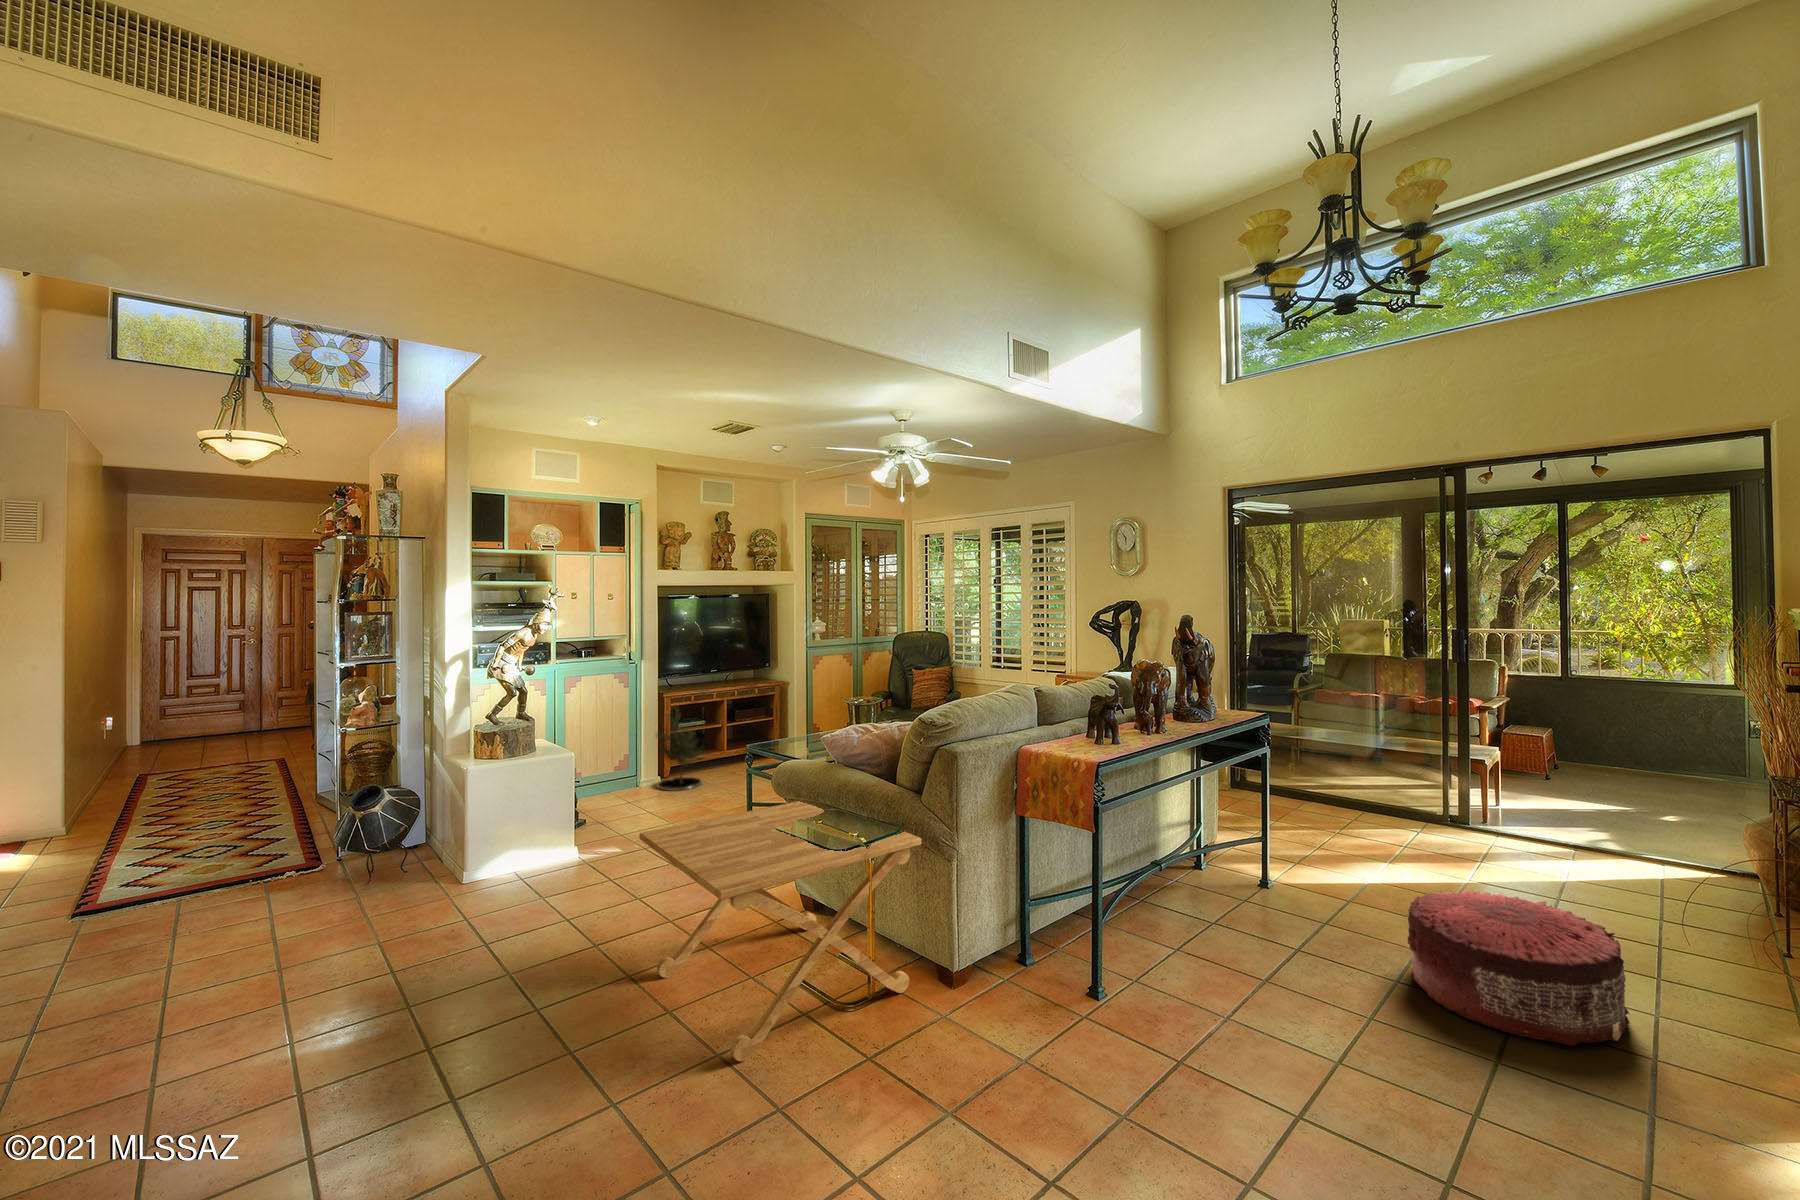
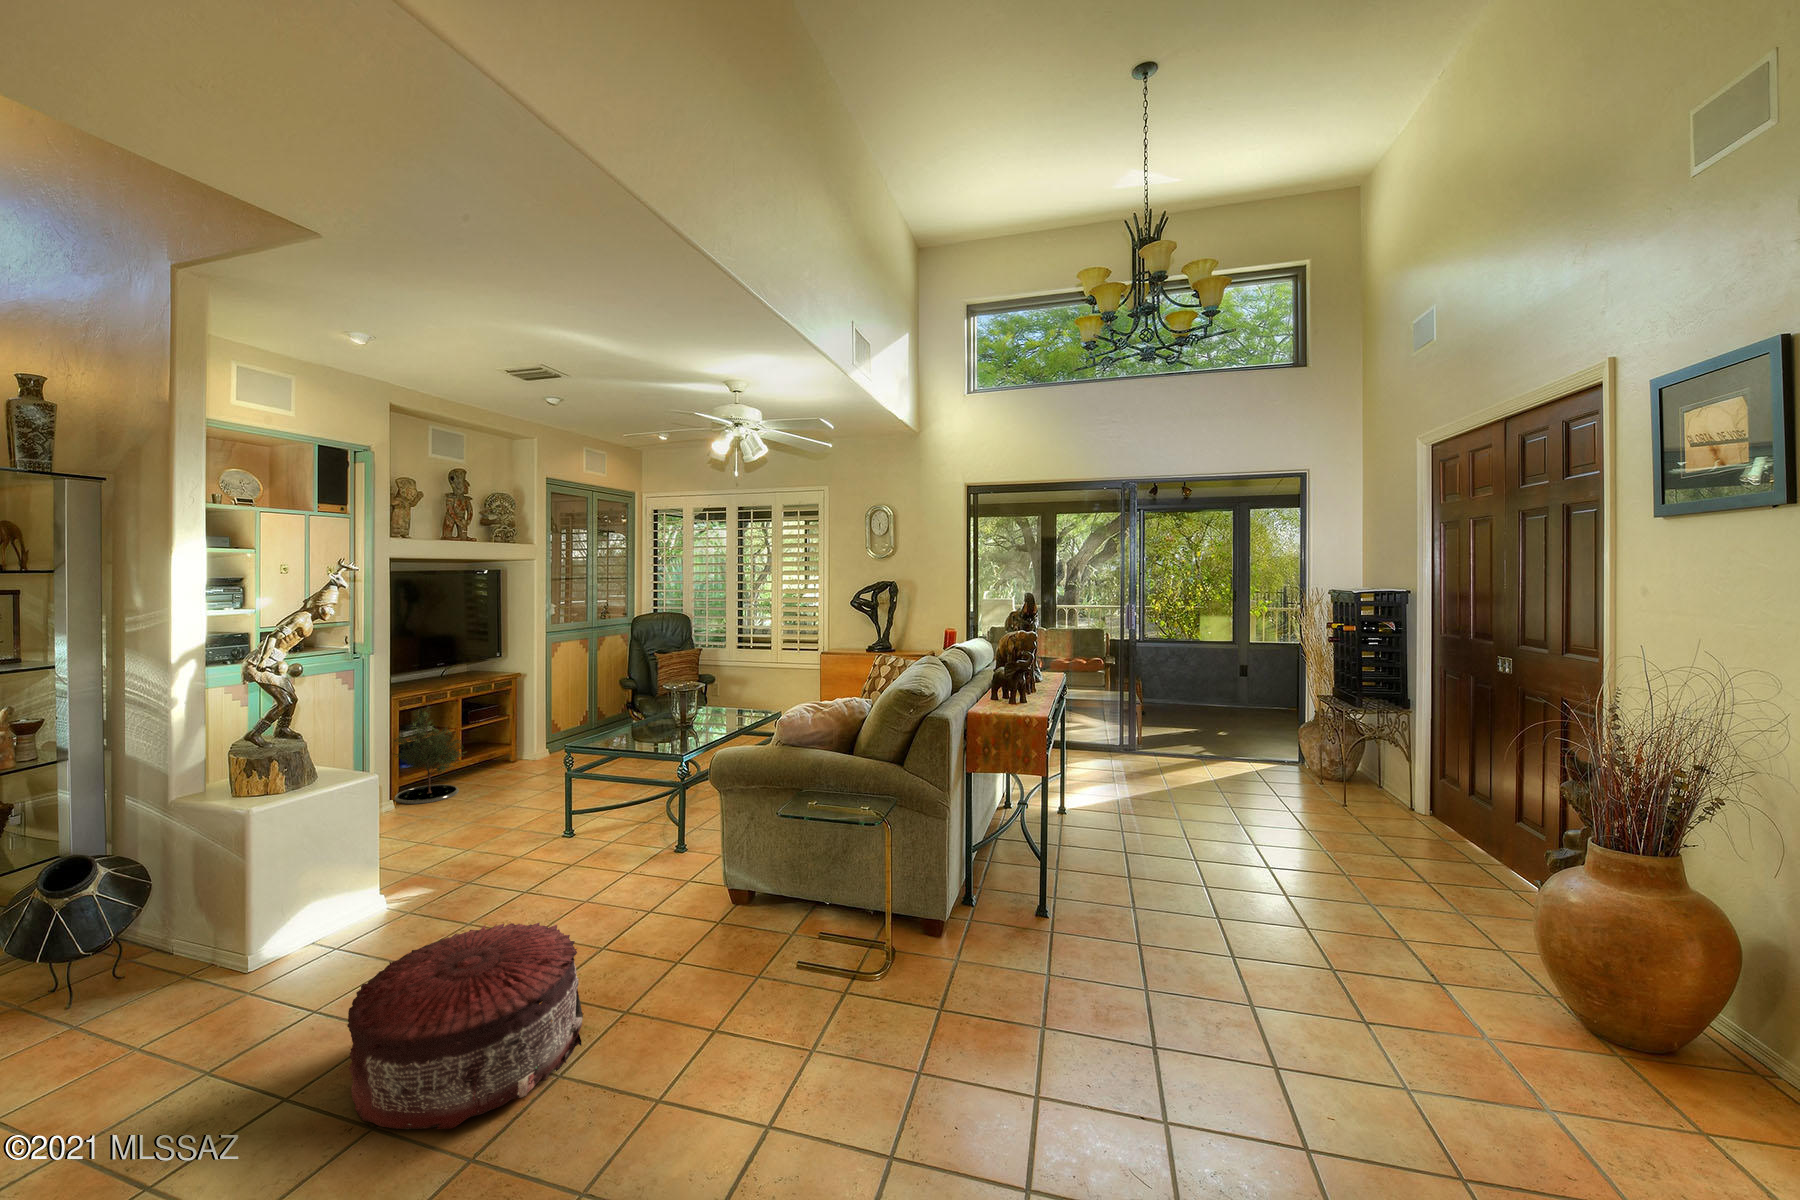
side table: present [639,801,921,1061] -> none [658,780,920,1029]
pouf: present [1408,889,1630,1046] -> present [347,923,583,1129]

